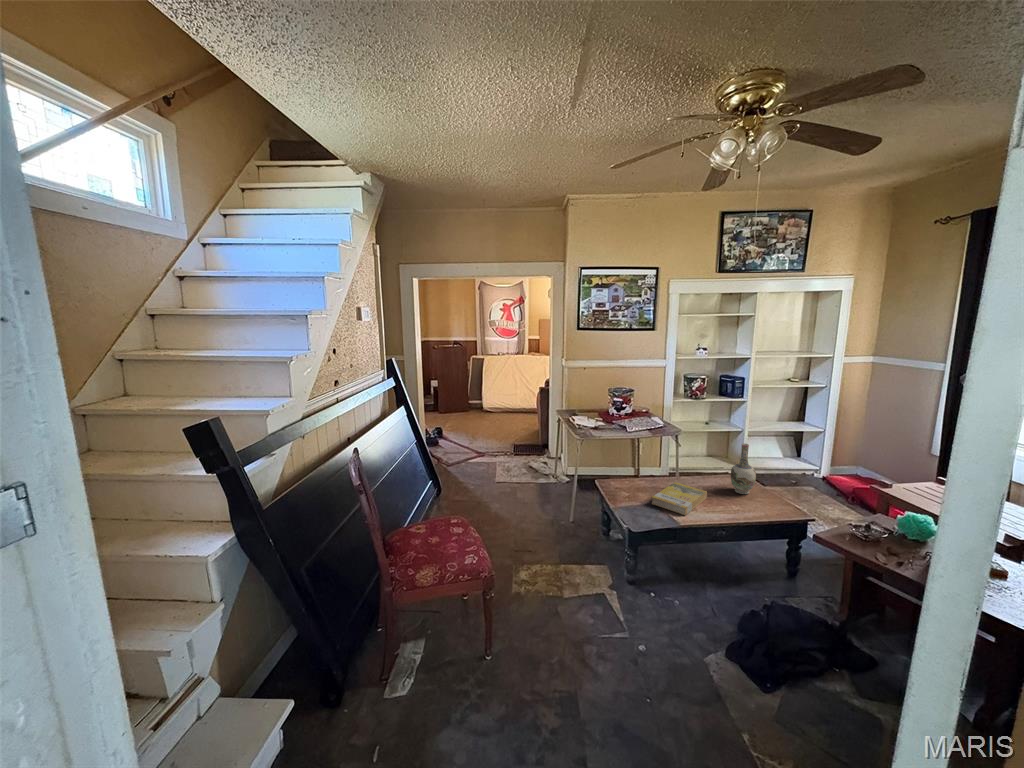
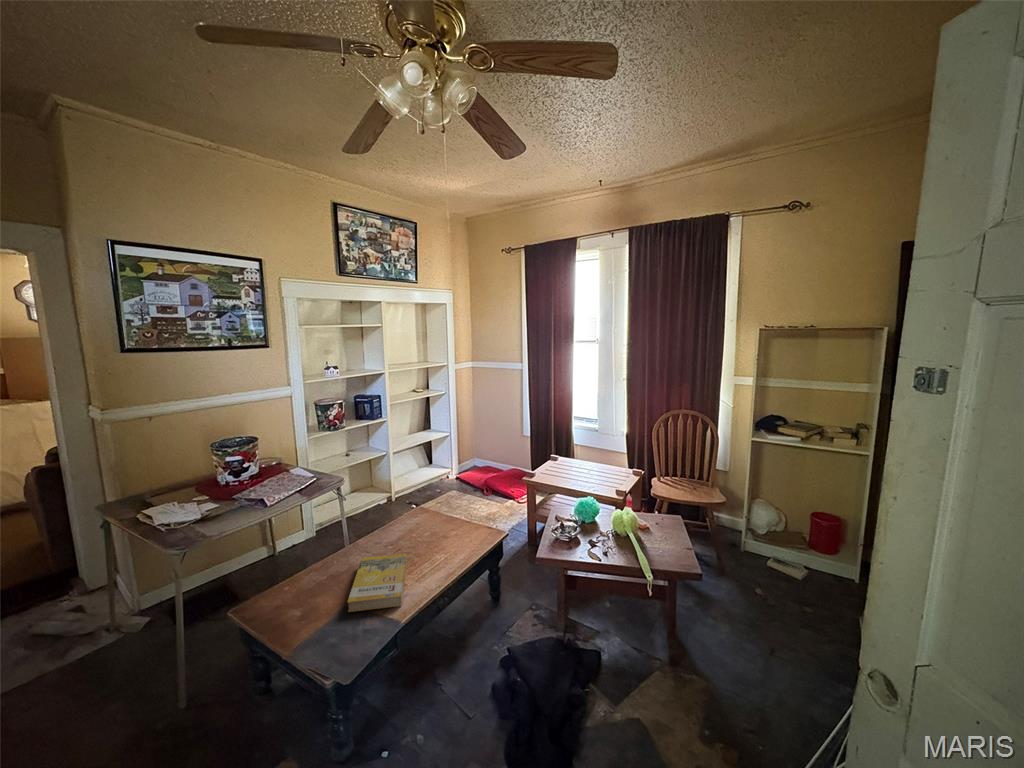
vase: present [731,443,756,494] -> none [421,477,448,537]

